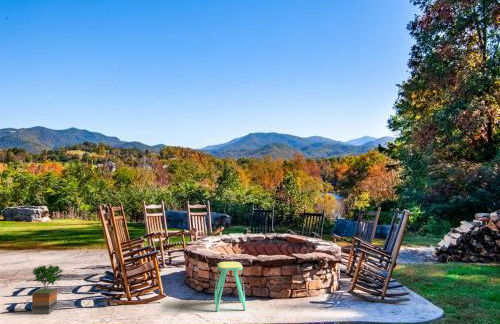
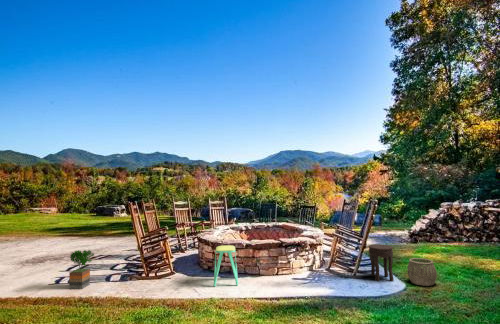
side table: none [400,262,429,306] -> present [369,244,393,281]
woven basket: none [444,279,479,311] -> present [407,258,437,286]

